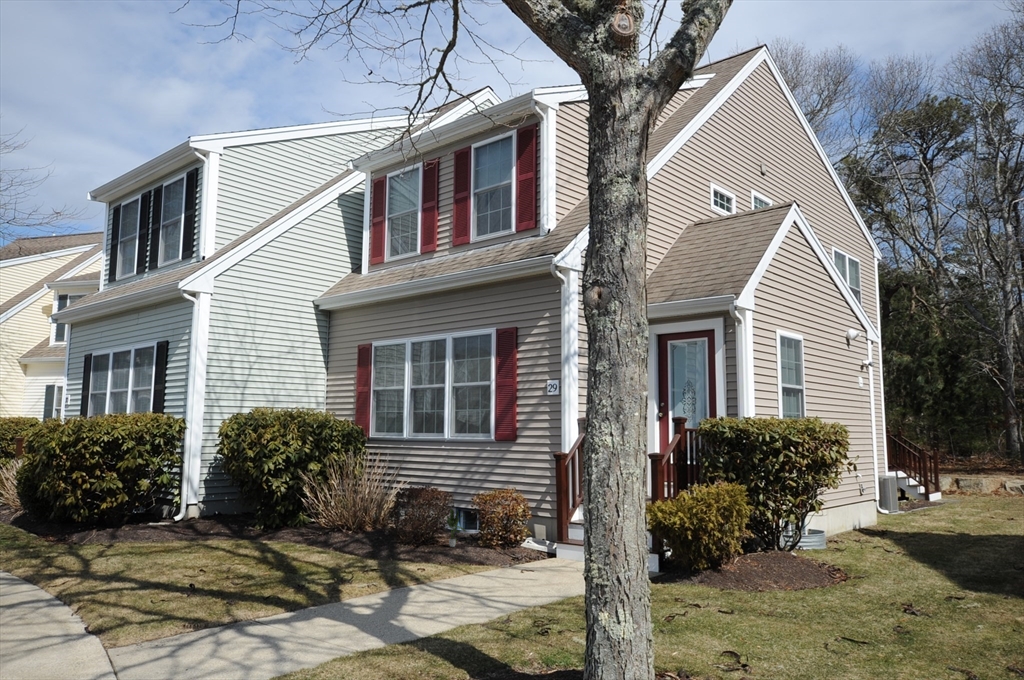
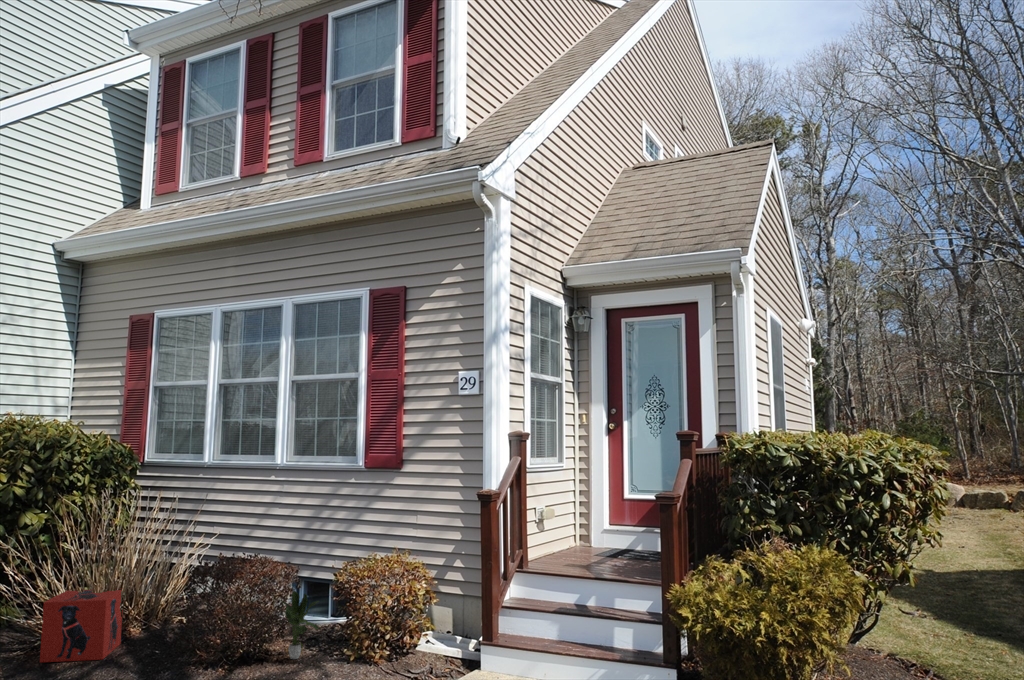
storage box: none [322,507,362,543] -> present [40,590,123,662]

